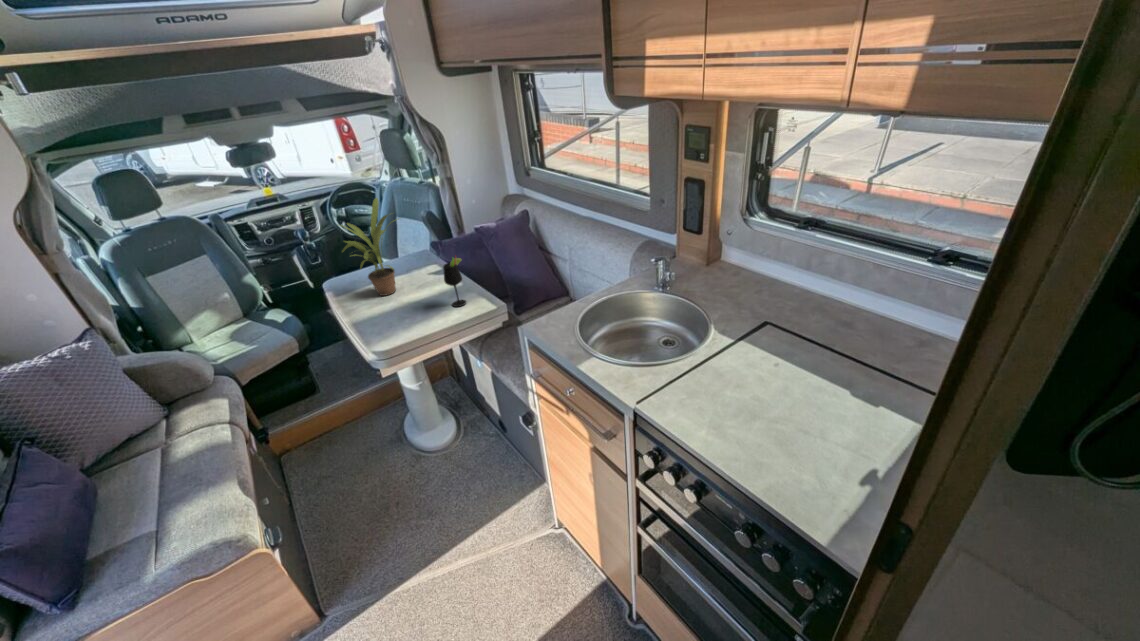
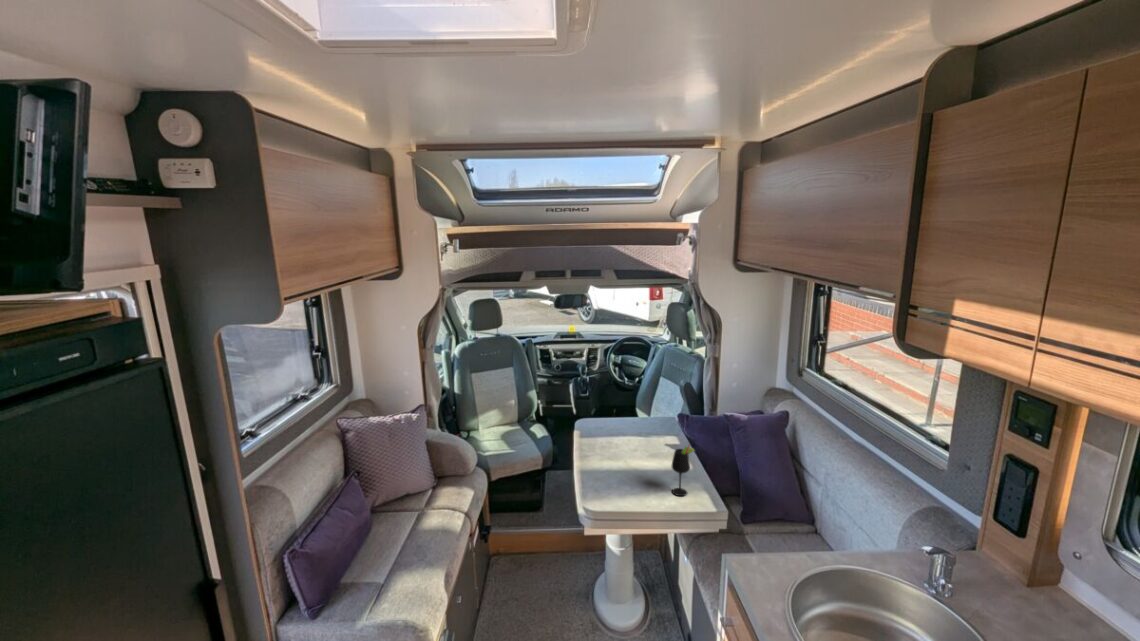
potted plant: present [342,198,396,296] -> none [596,367,654,456]

